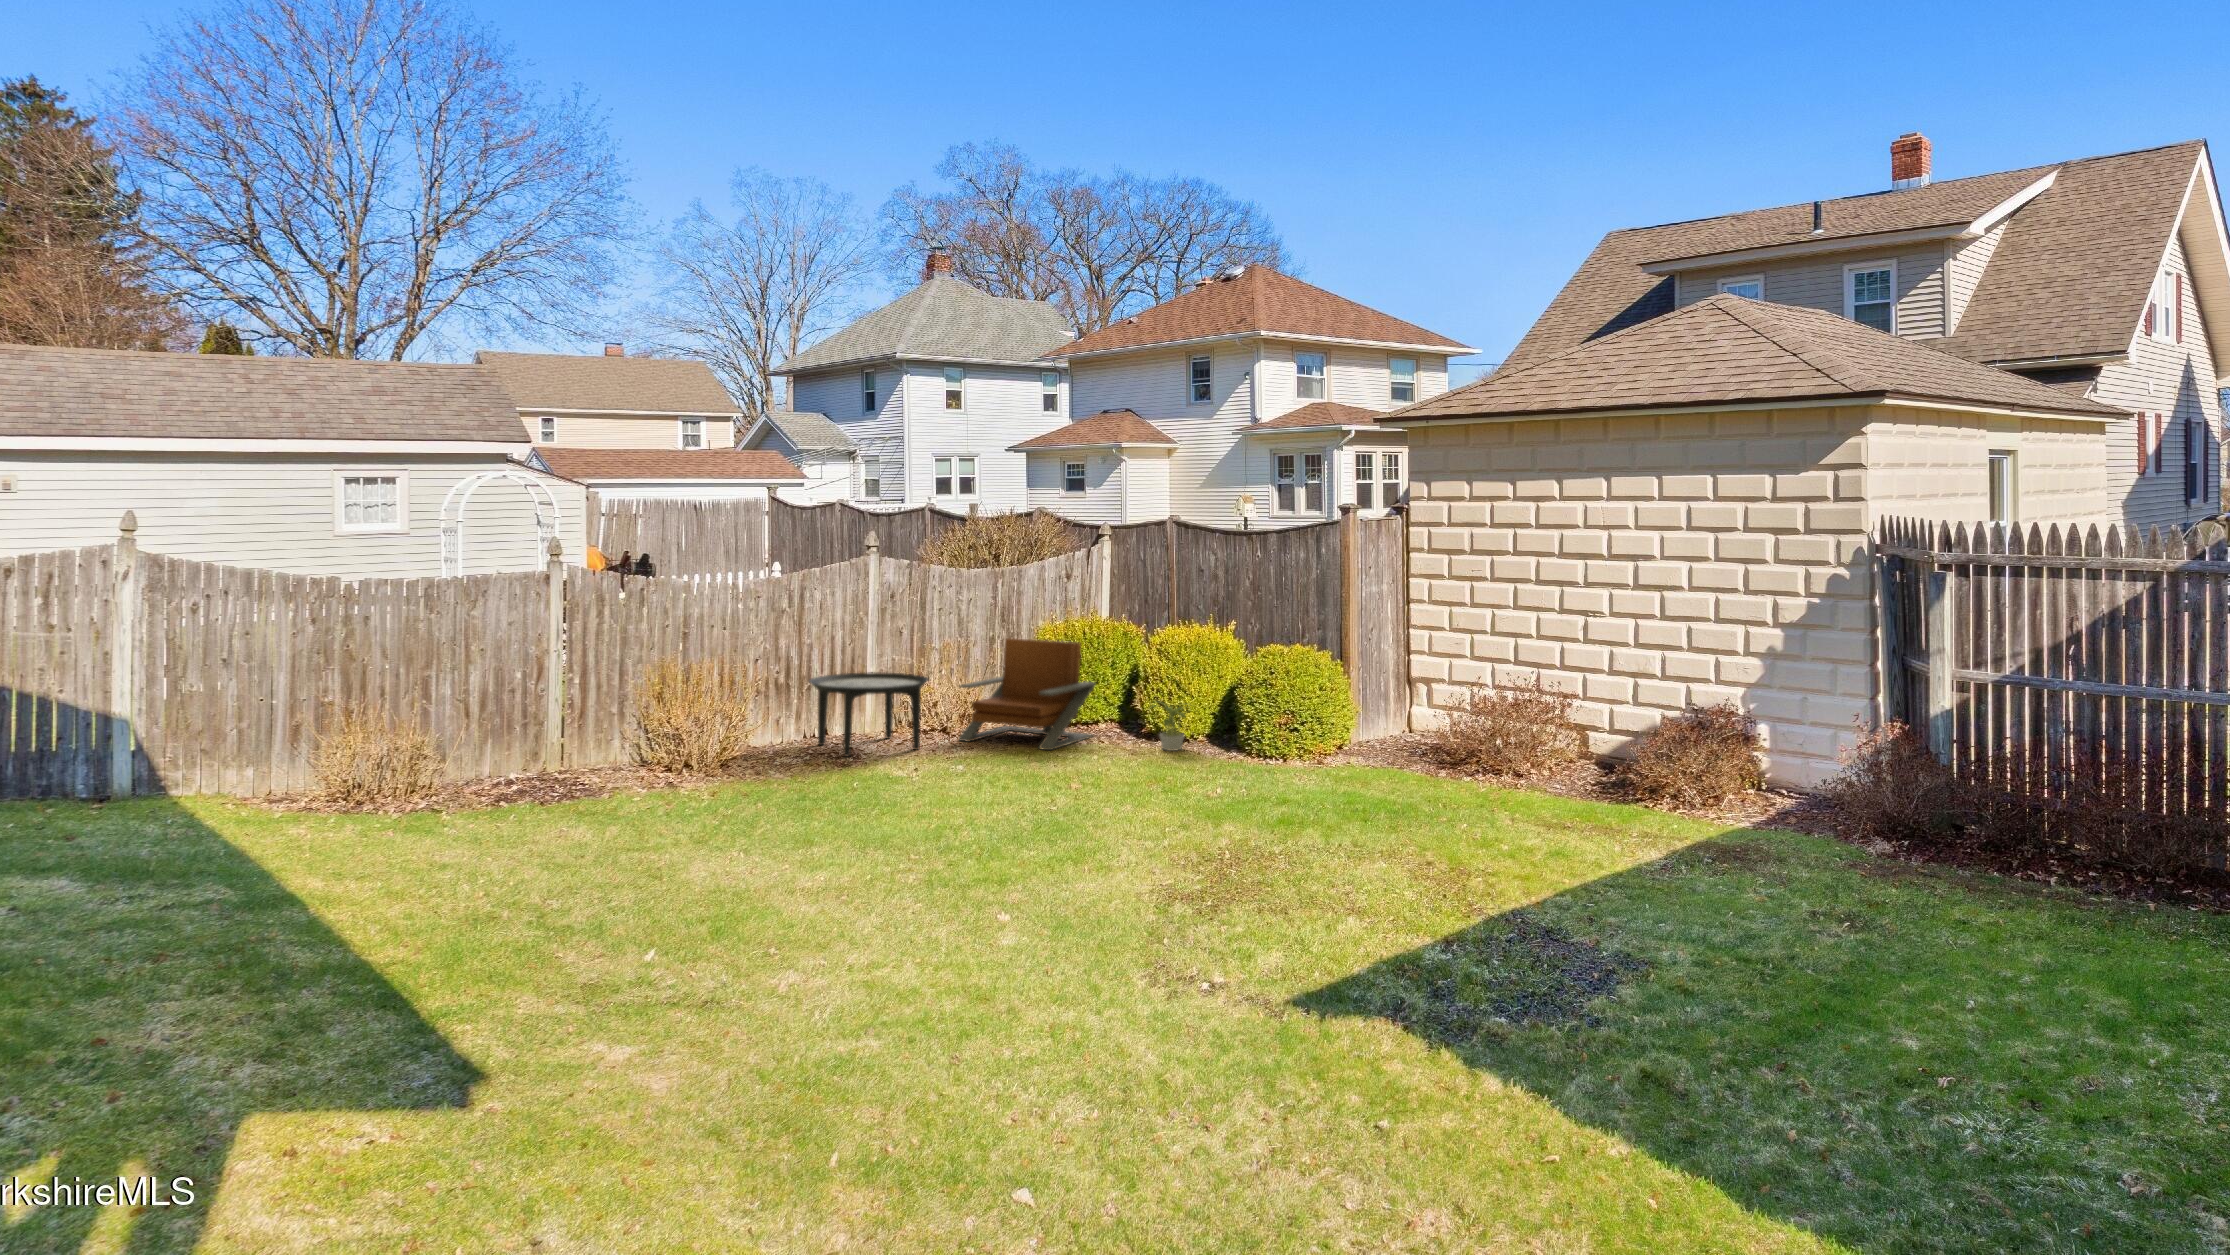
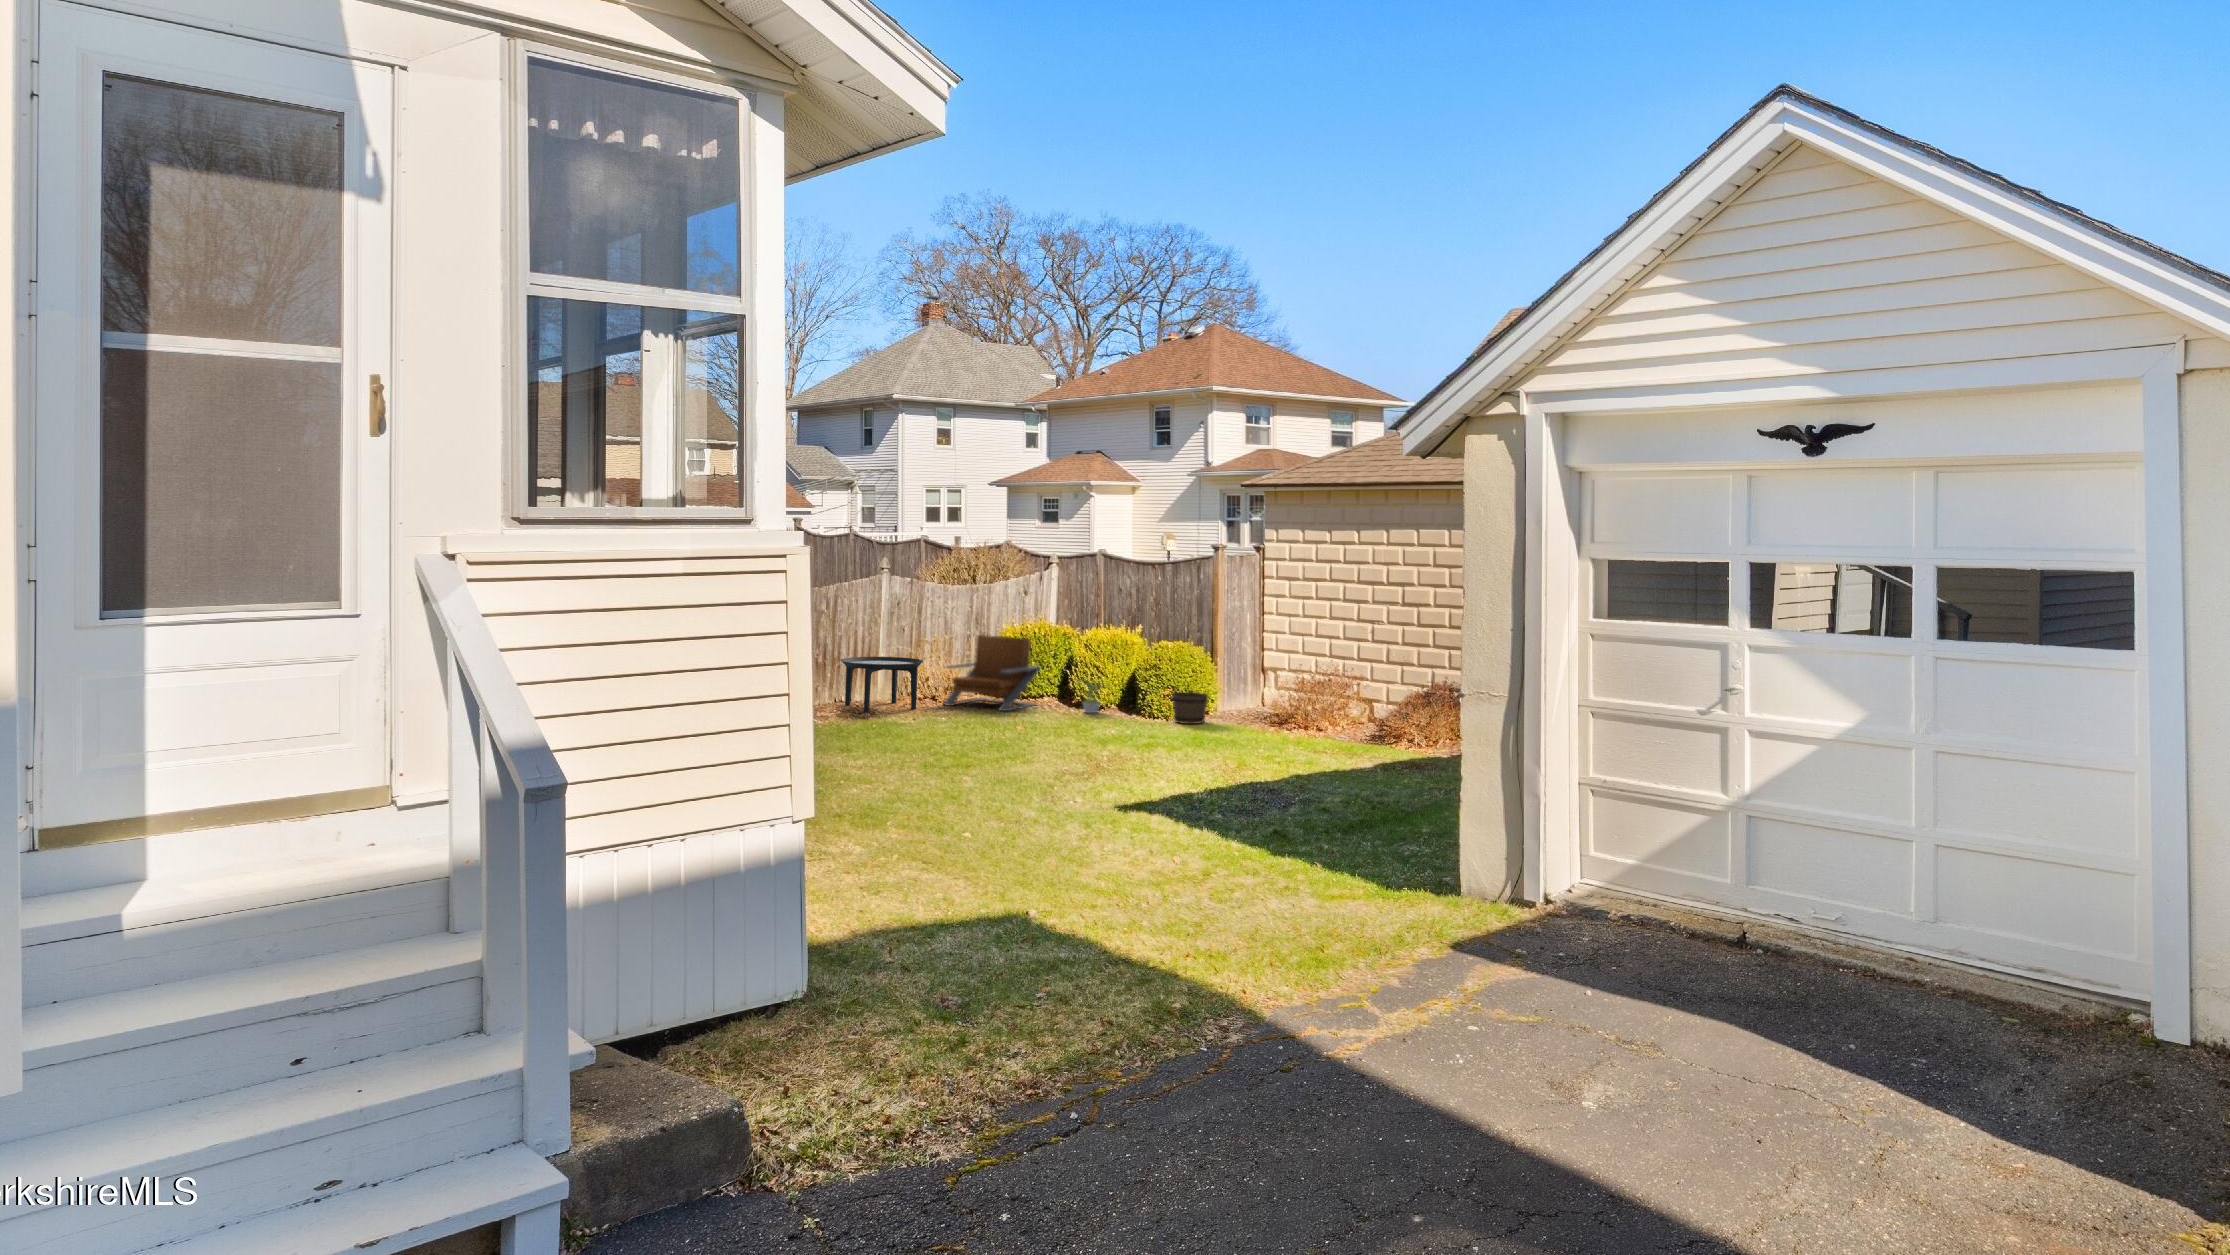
bucket: none [1294,713,1349,769] -> present [1172,691,1208,724]

